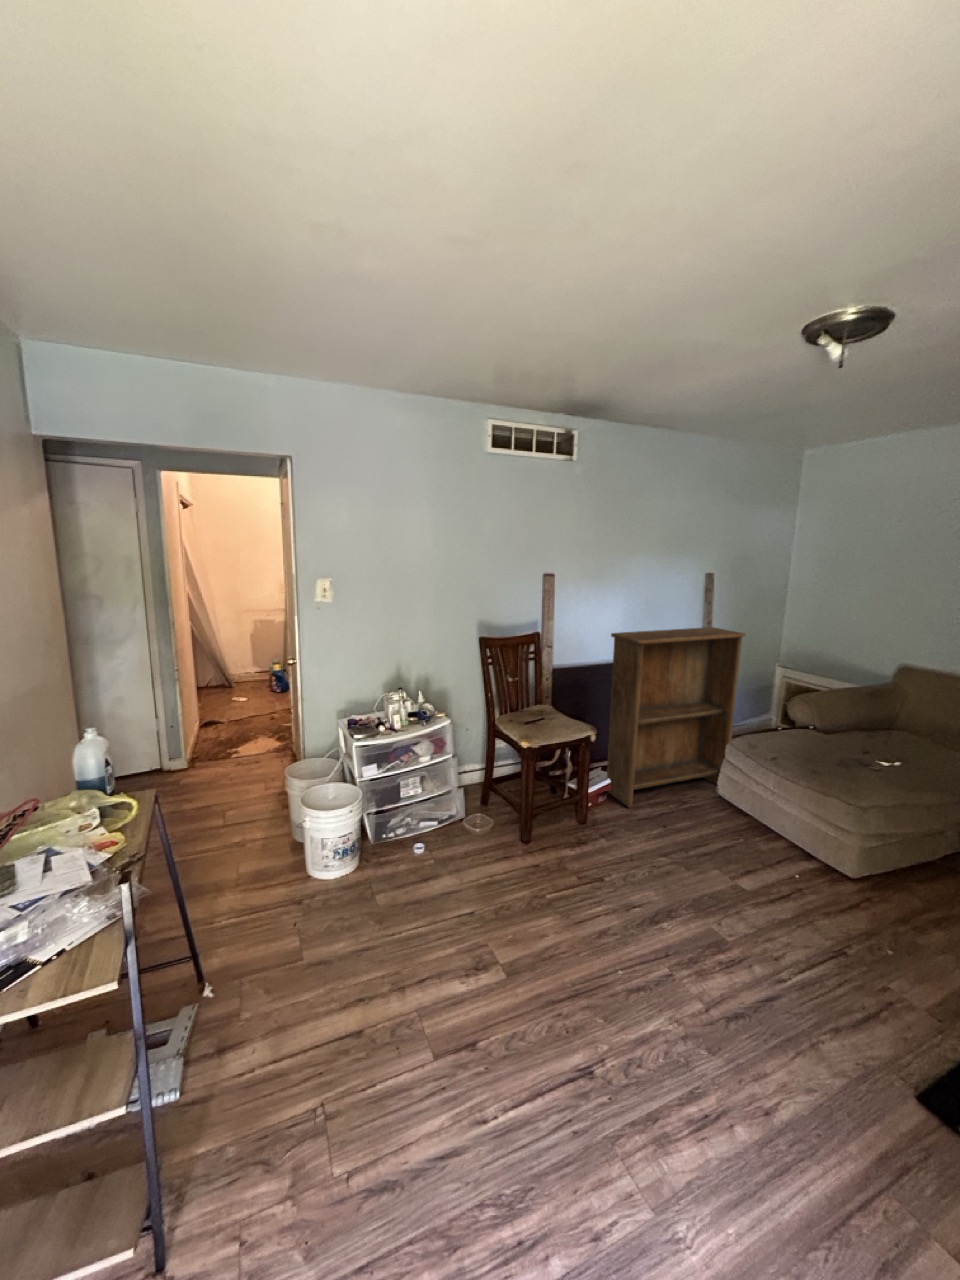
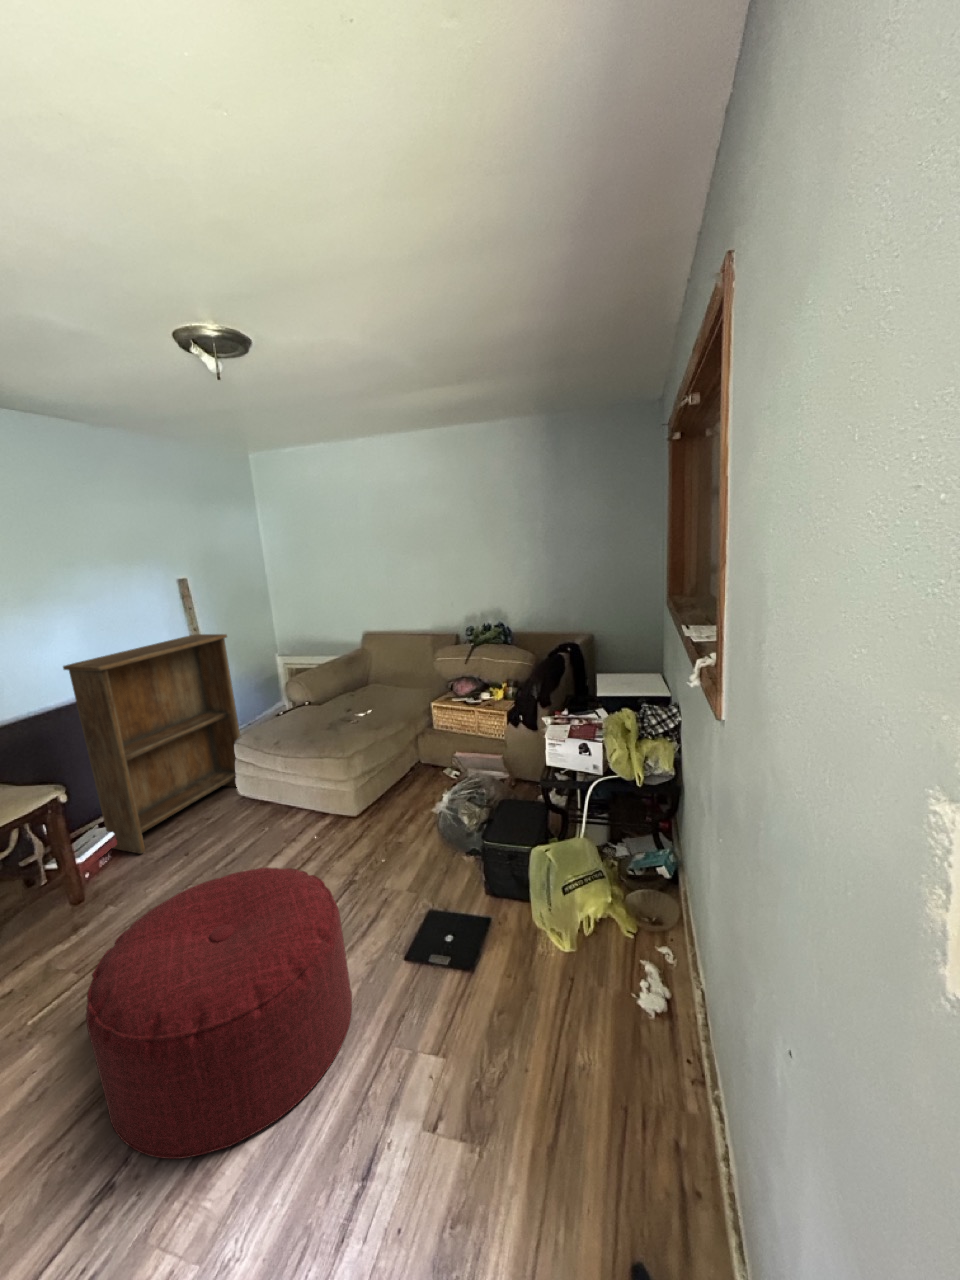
ottoman: none [593,864,845,1147] -> present [86,867,352,1159]

